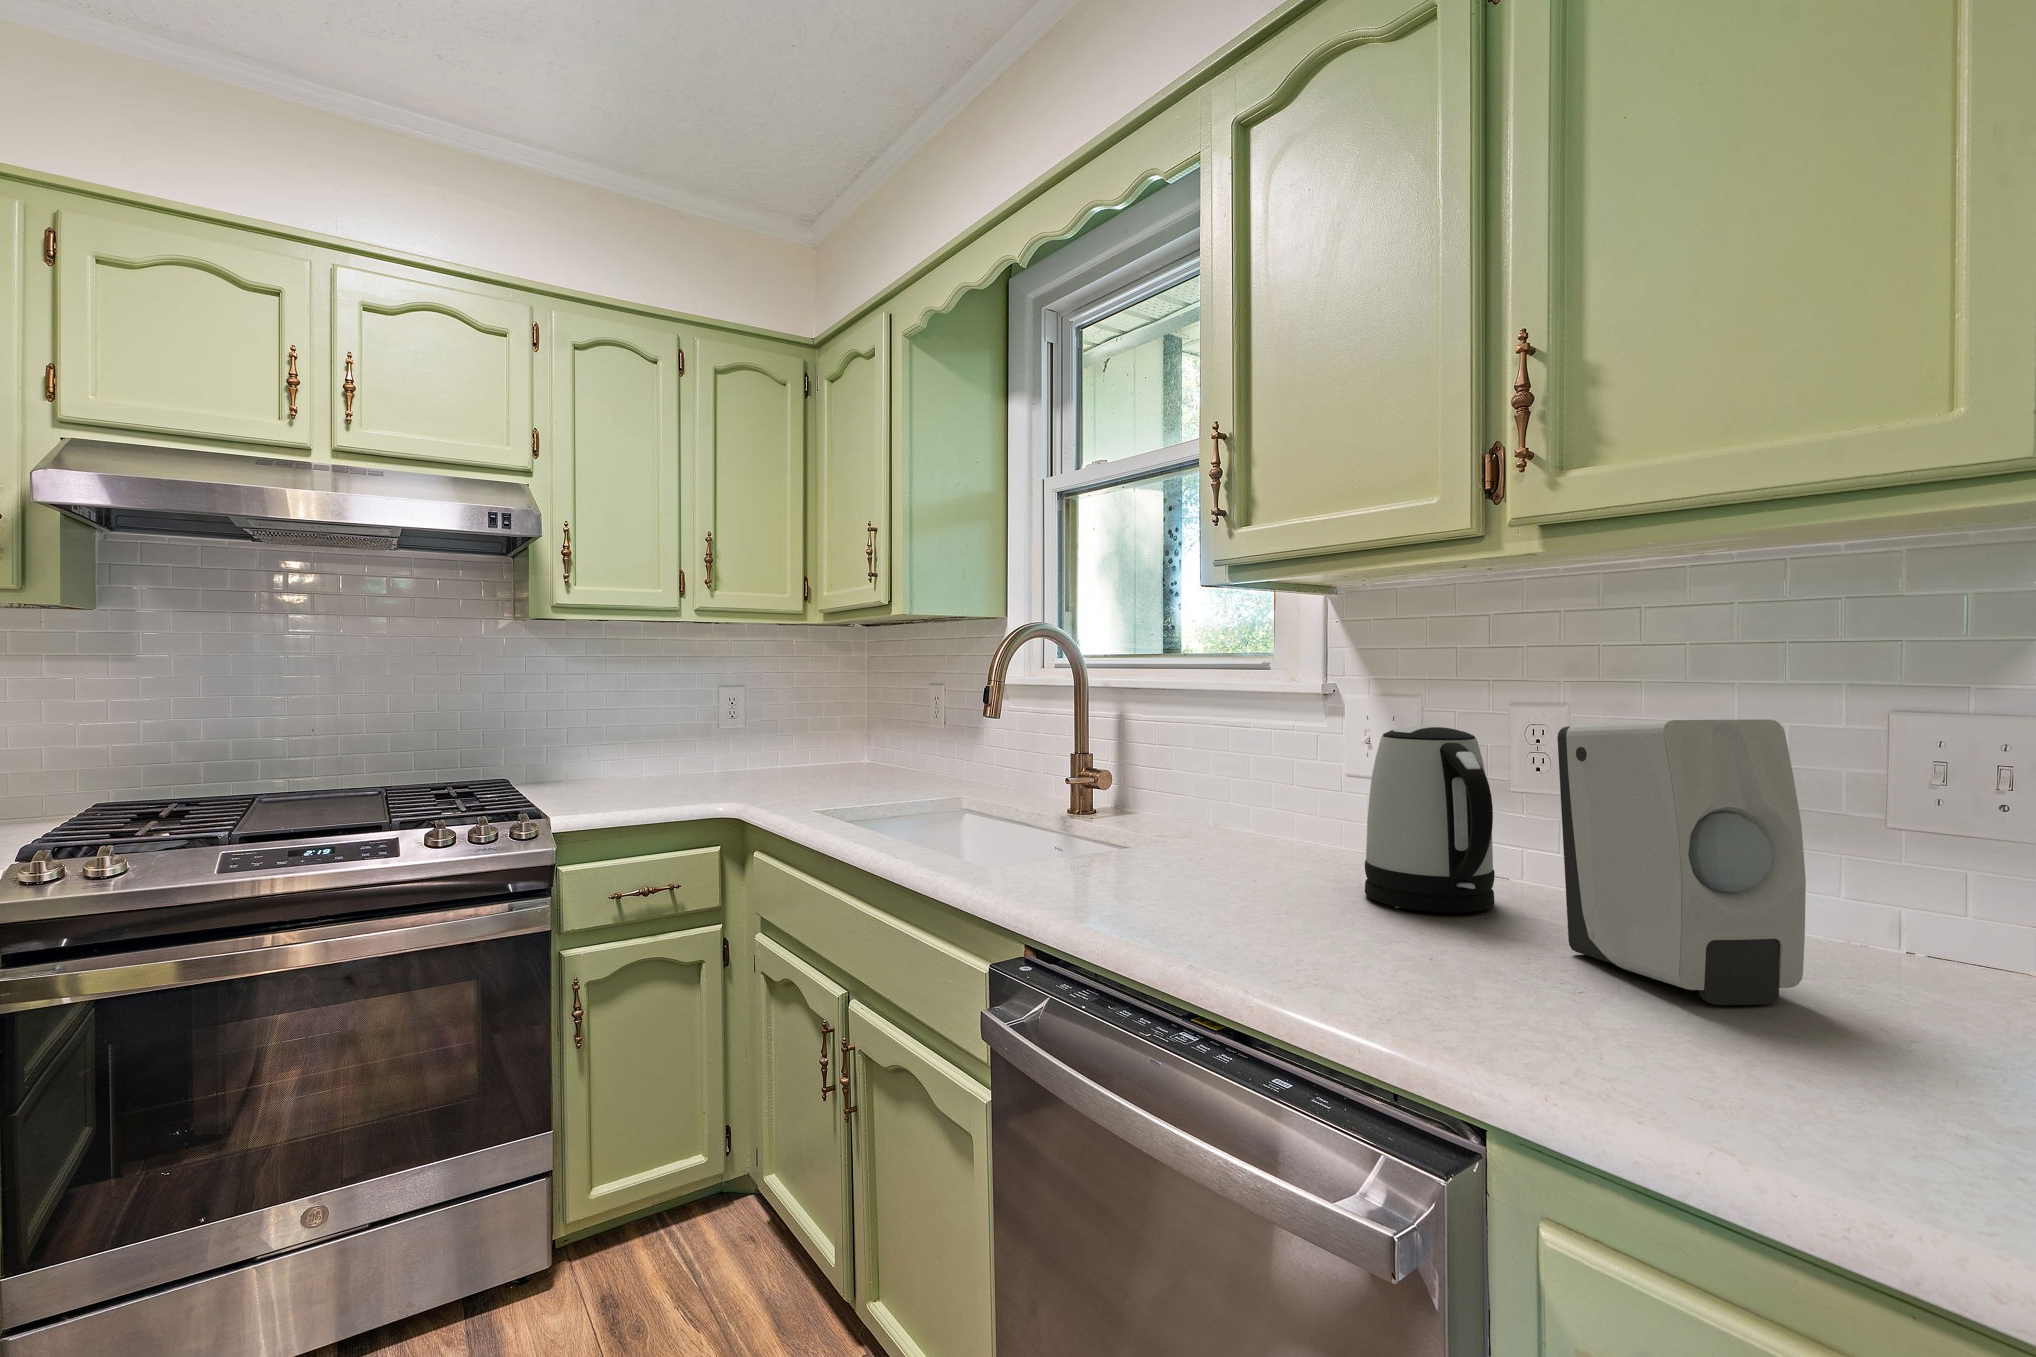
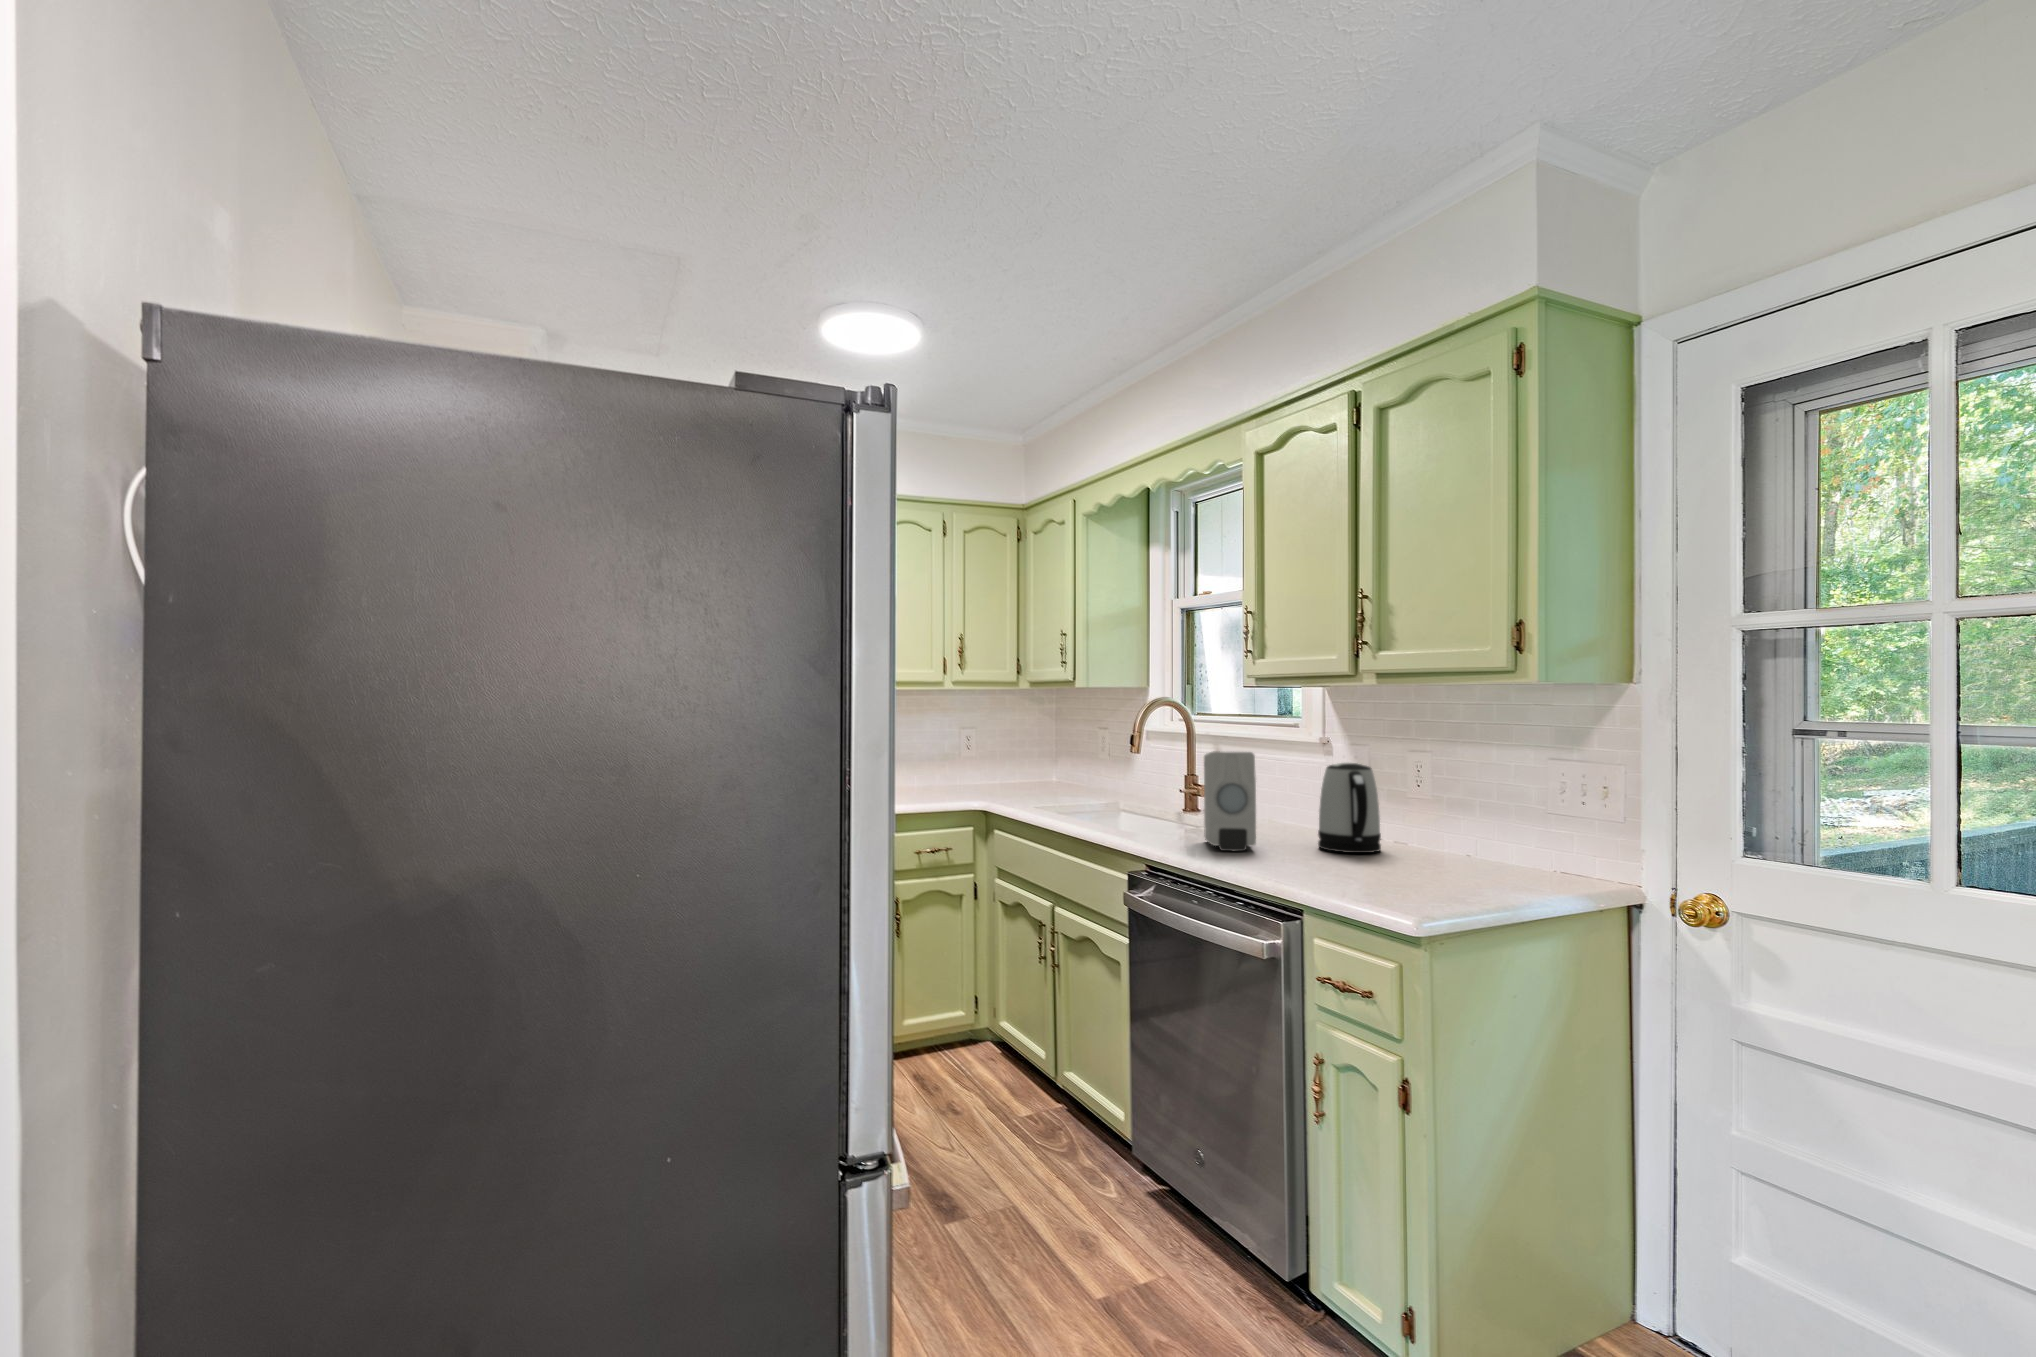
soap dispenser: present [1557,720,1806,1005] -> present [1204,751,1256,851]

